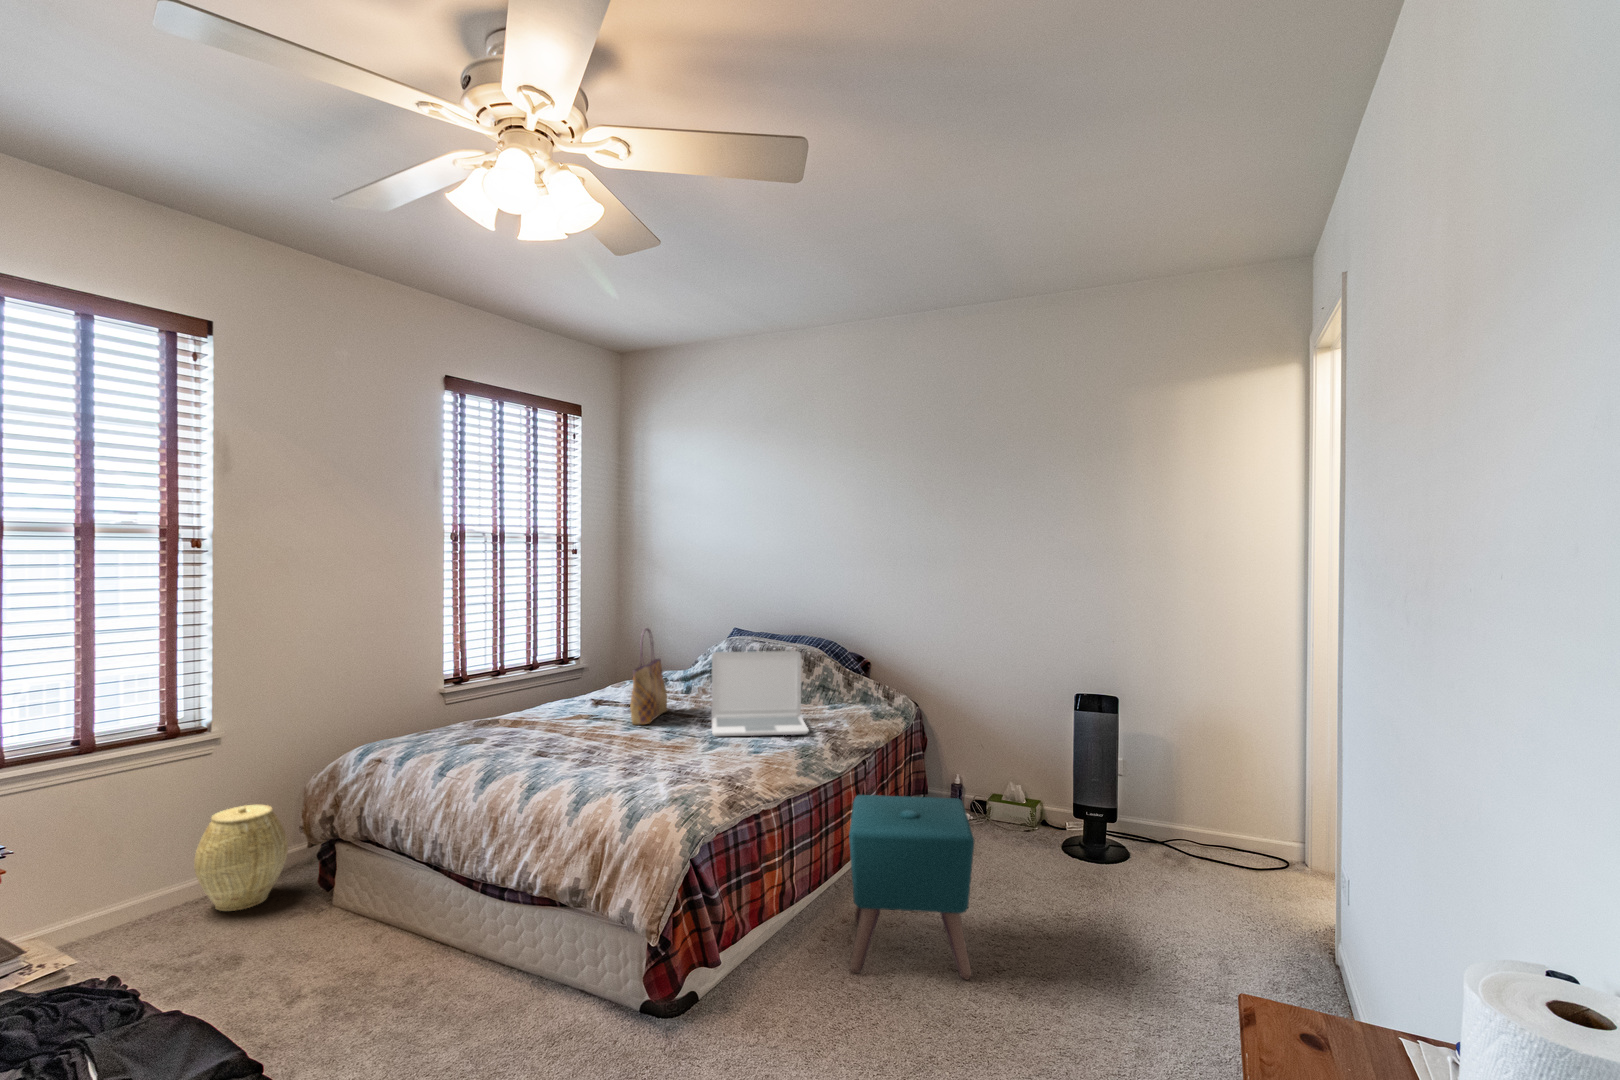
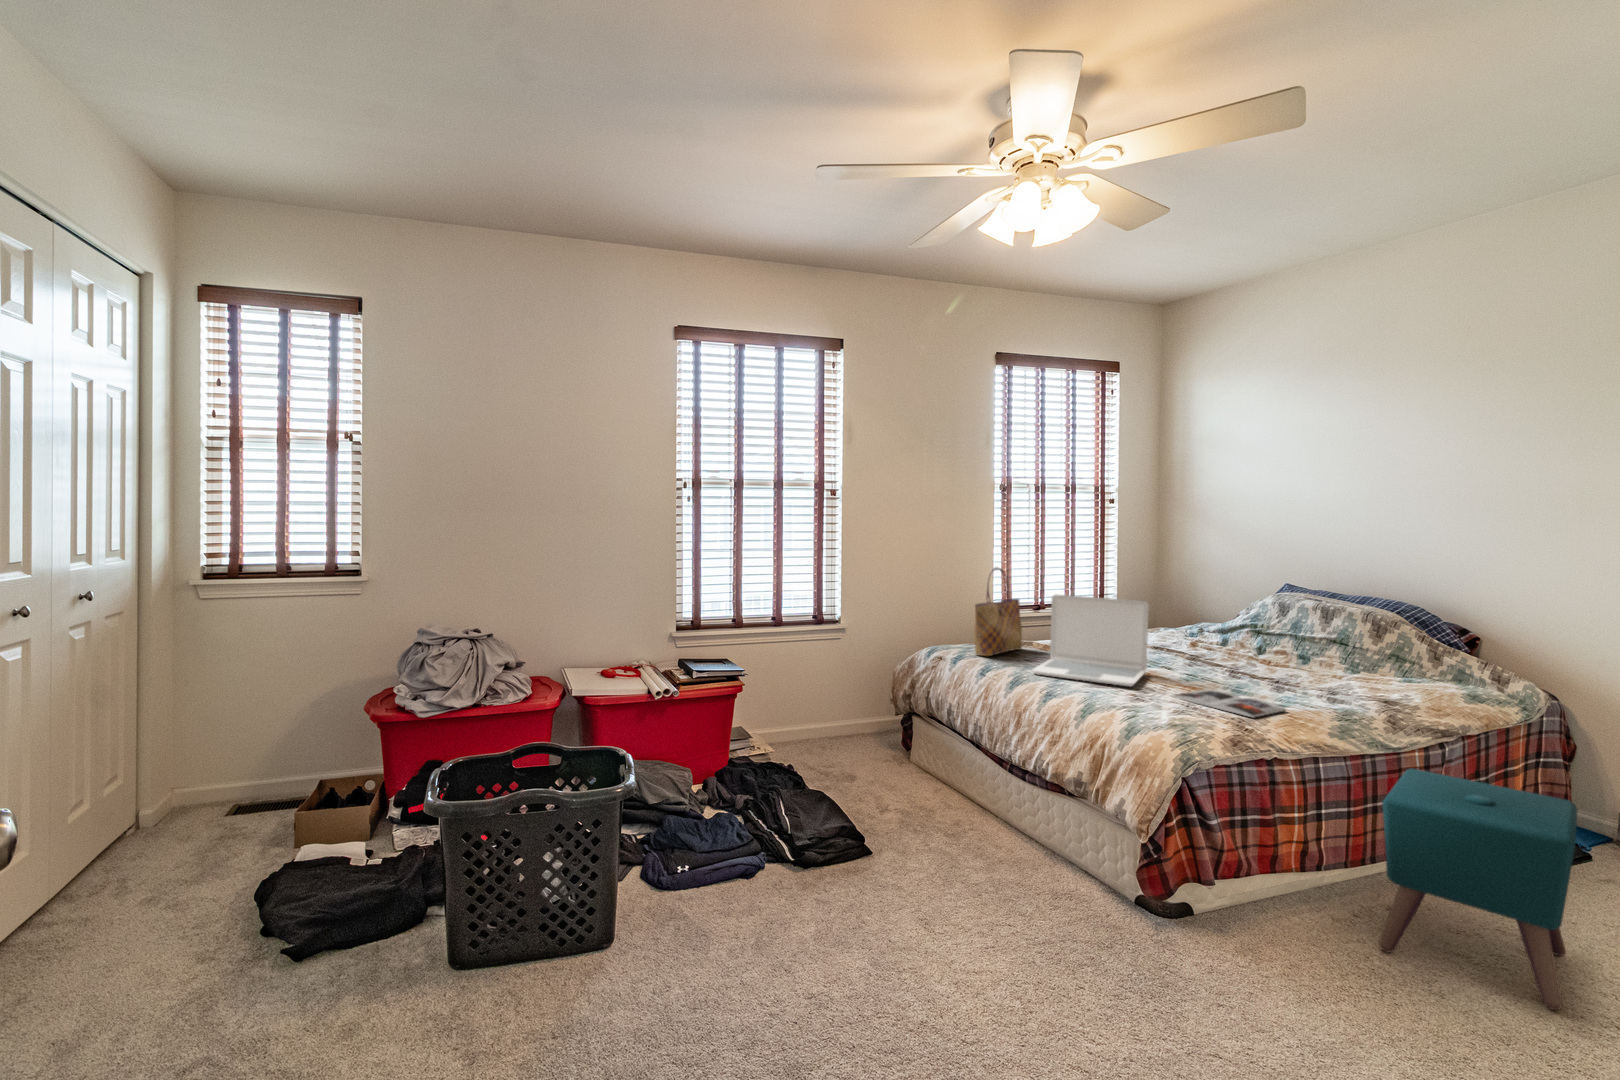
tote bag: present [630,628,667,725] -> present [974,567,1022,656]
laptop: present [712,651,809,736] -> present [1032,595,1149,686]
magazine: none [656,749,761,774] -> present [1171,689,1285,717]
woven basket: present [194,805,288,911] -> none [828,679,882,750]

